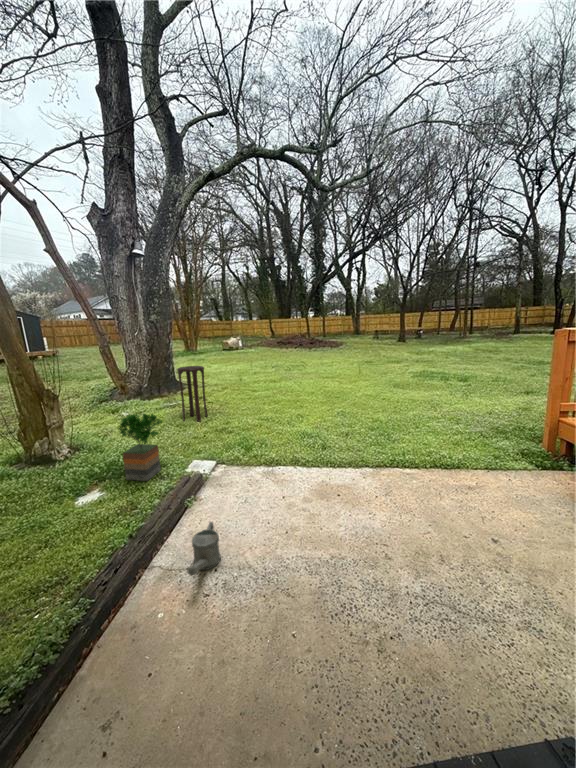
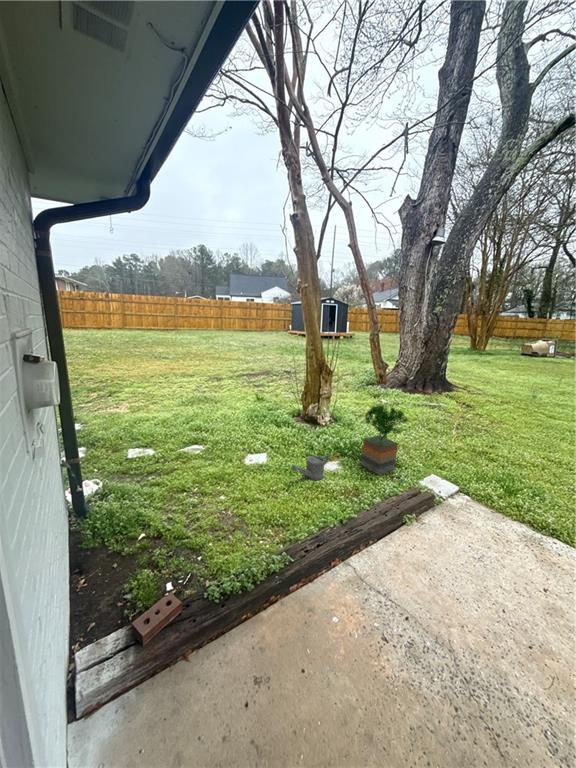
stool: present [177,366,207,422] -> none [438,367,481,433]
watering can: present [187,522,221,575] -> present [292,455,328,480]

